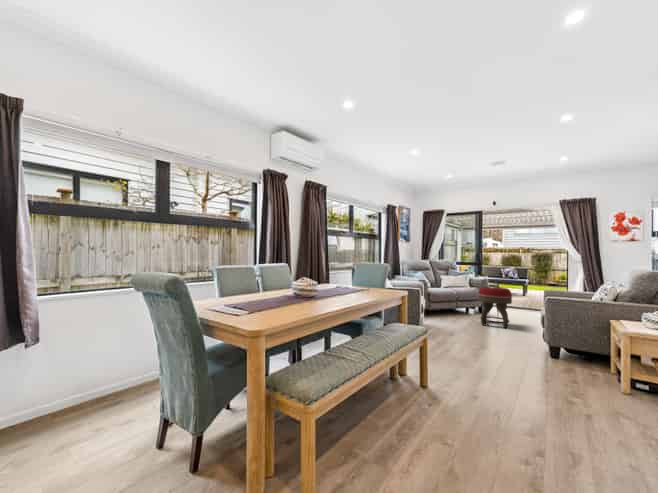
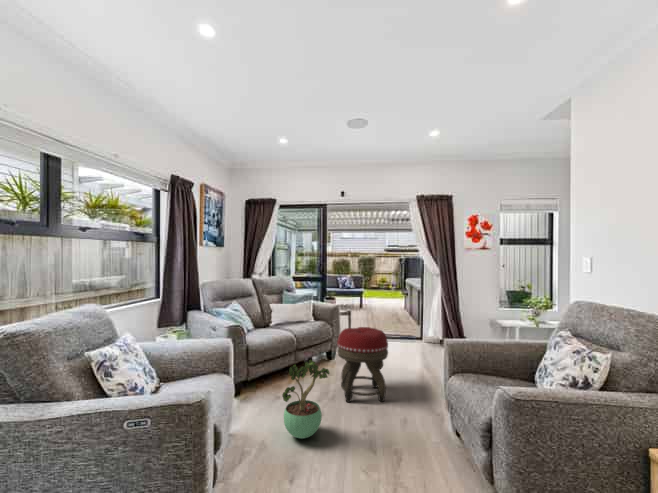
potted plant: none [442,292,467,329] -> present [282,360,329,439]

